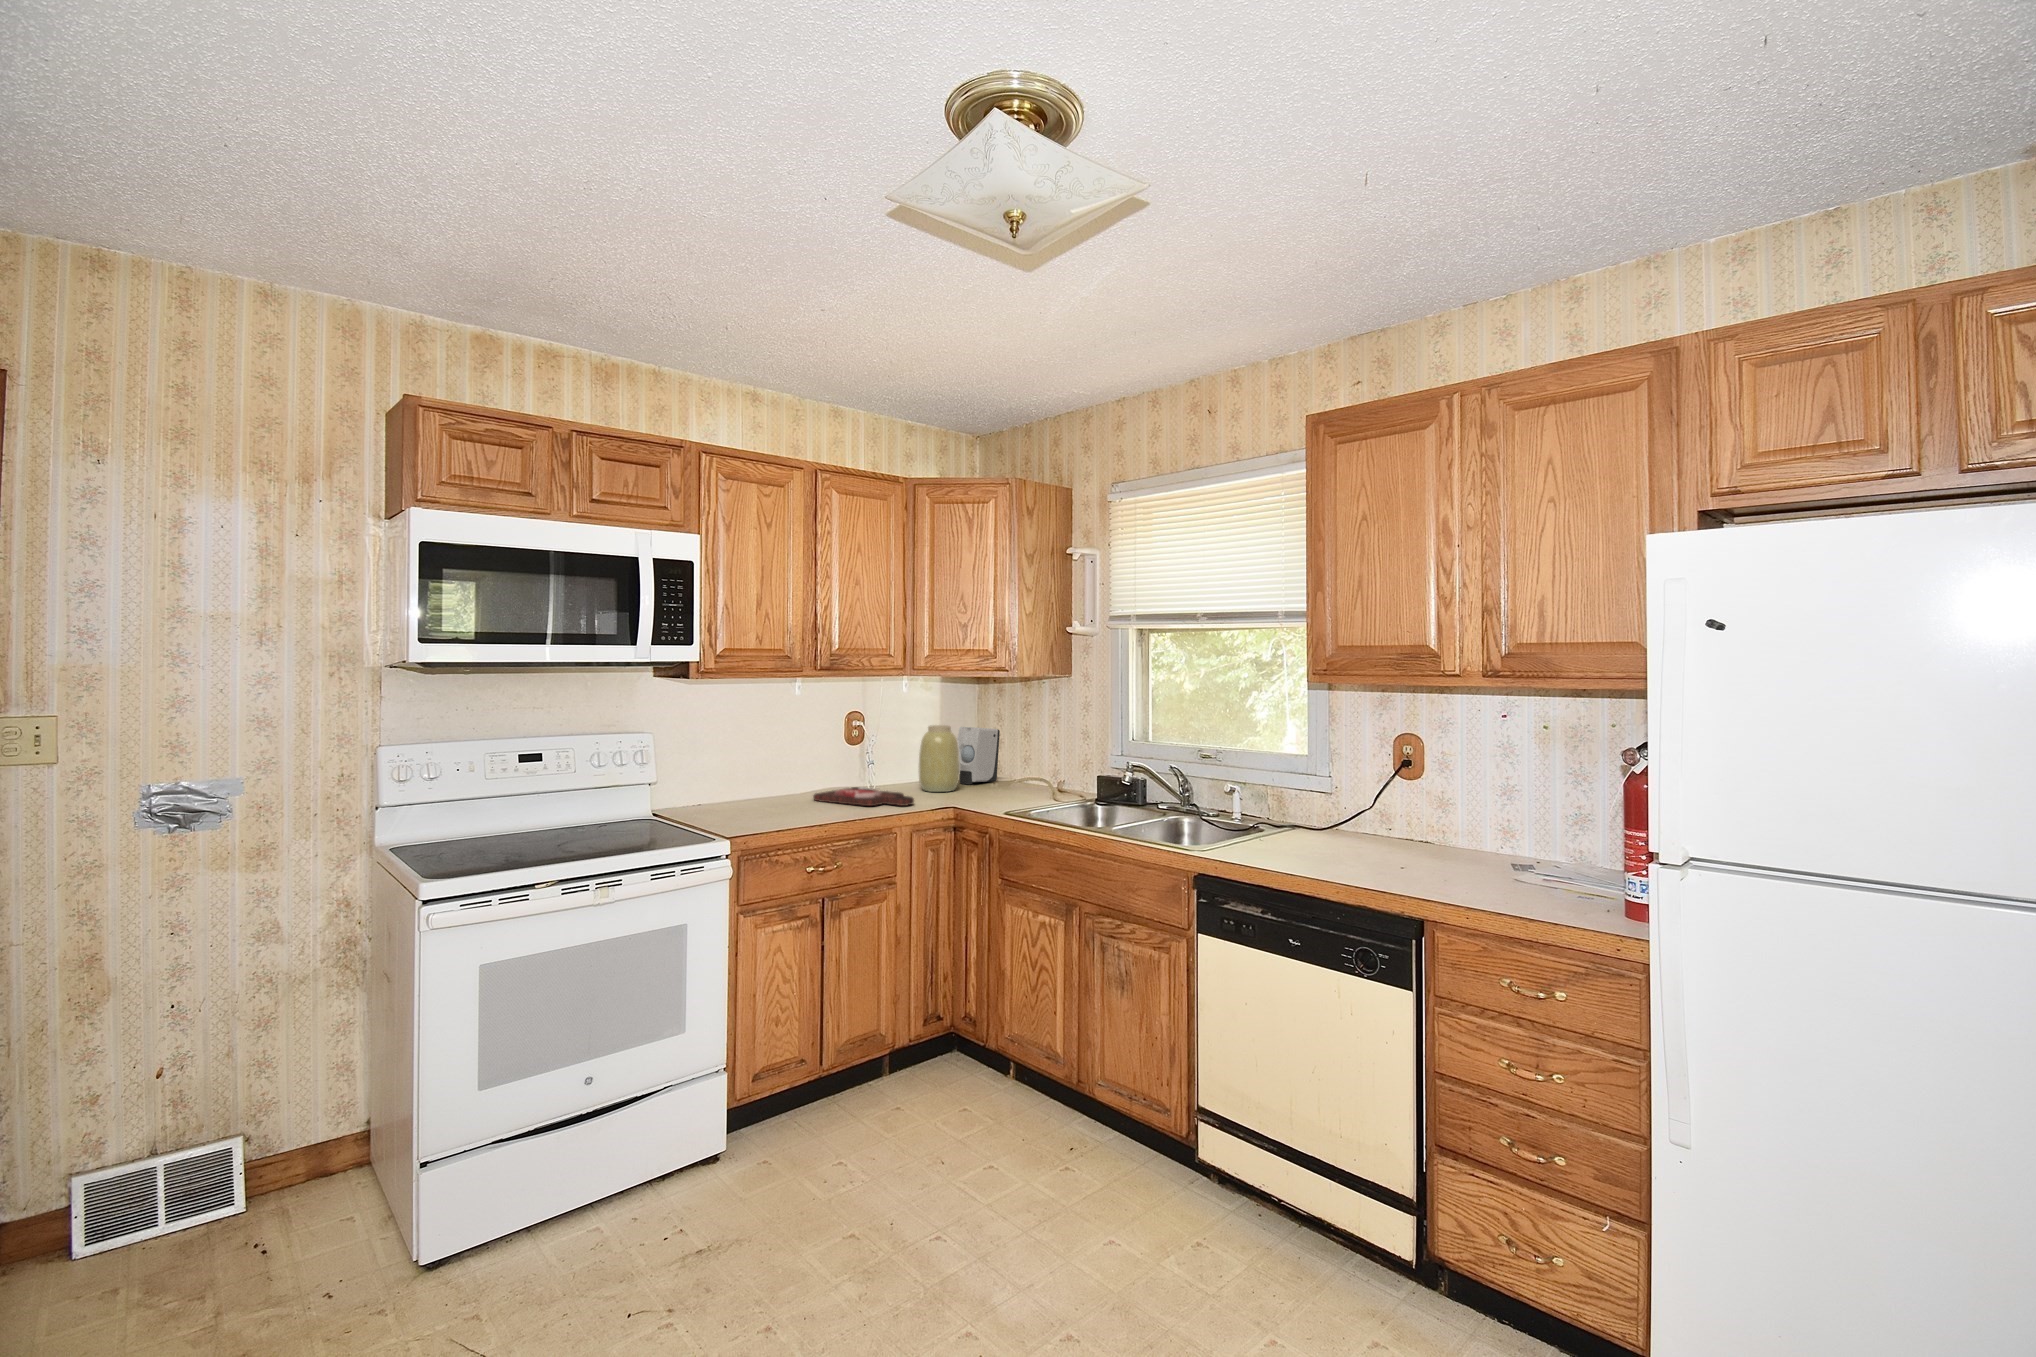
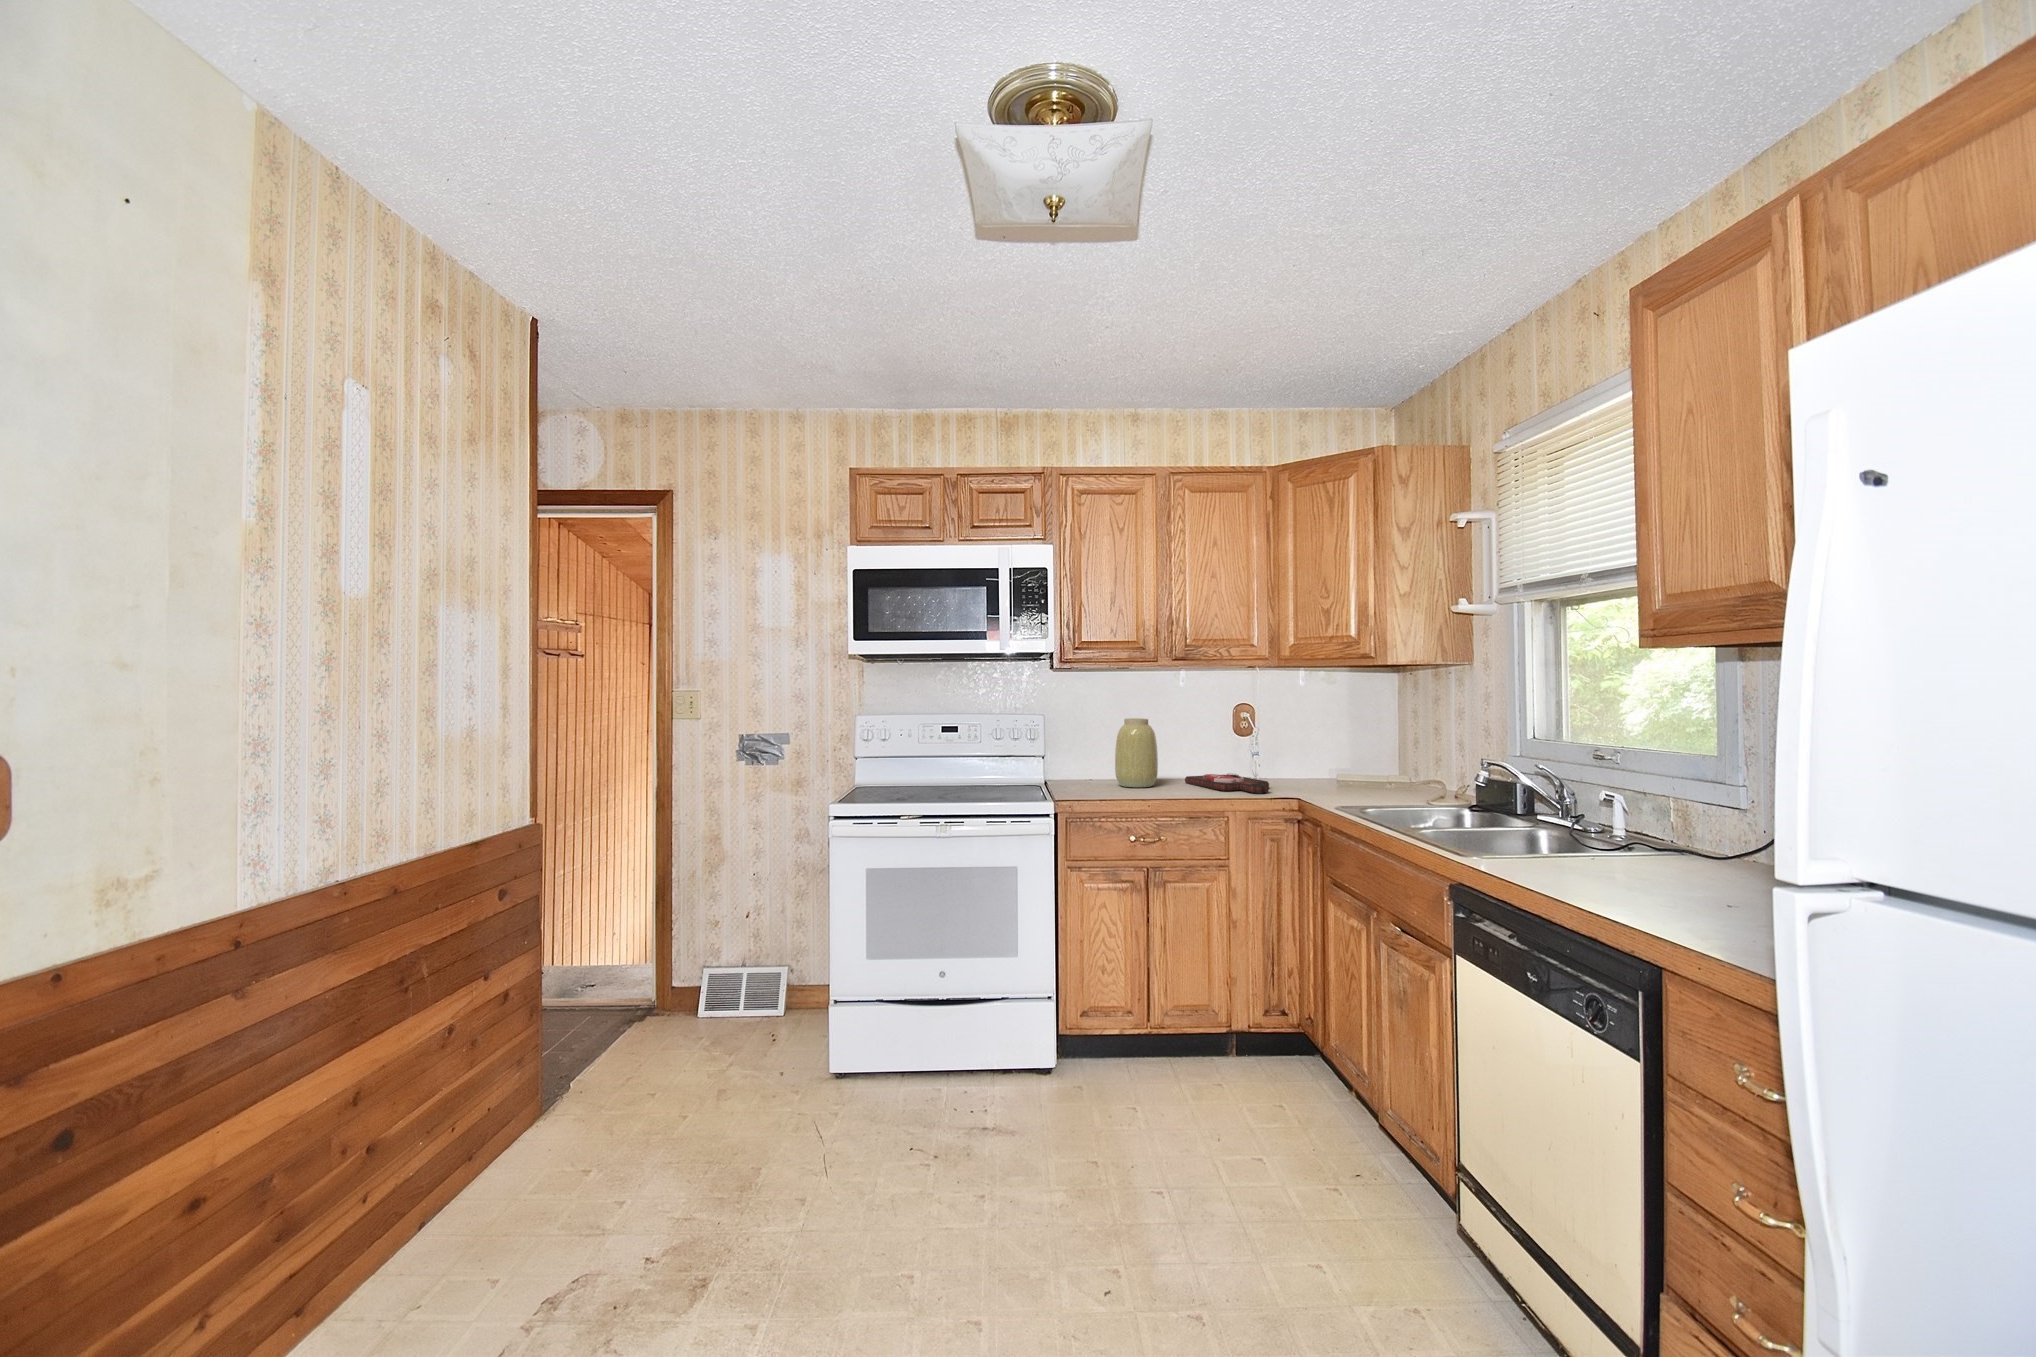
vase: present [919,725,959,792] -> present [1115,718,1158,787]
soap dispenser: present [957,727,1000,784] -> none [1356,720,1409,781]

